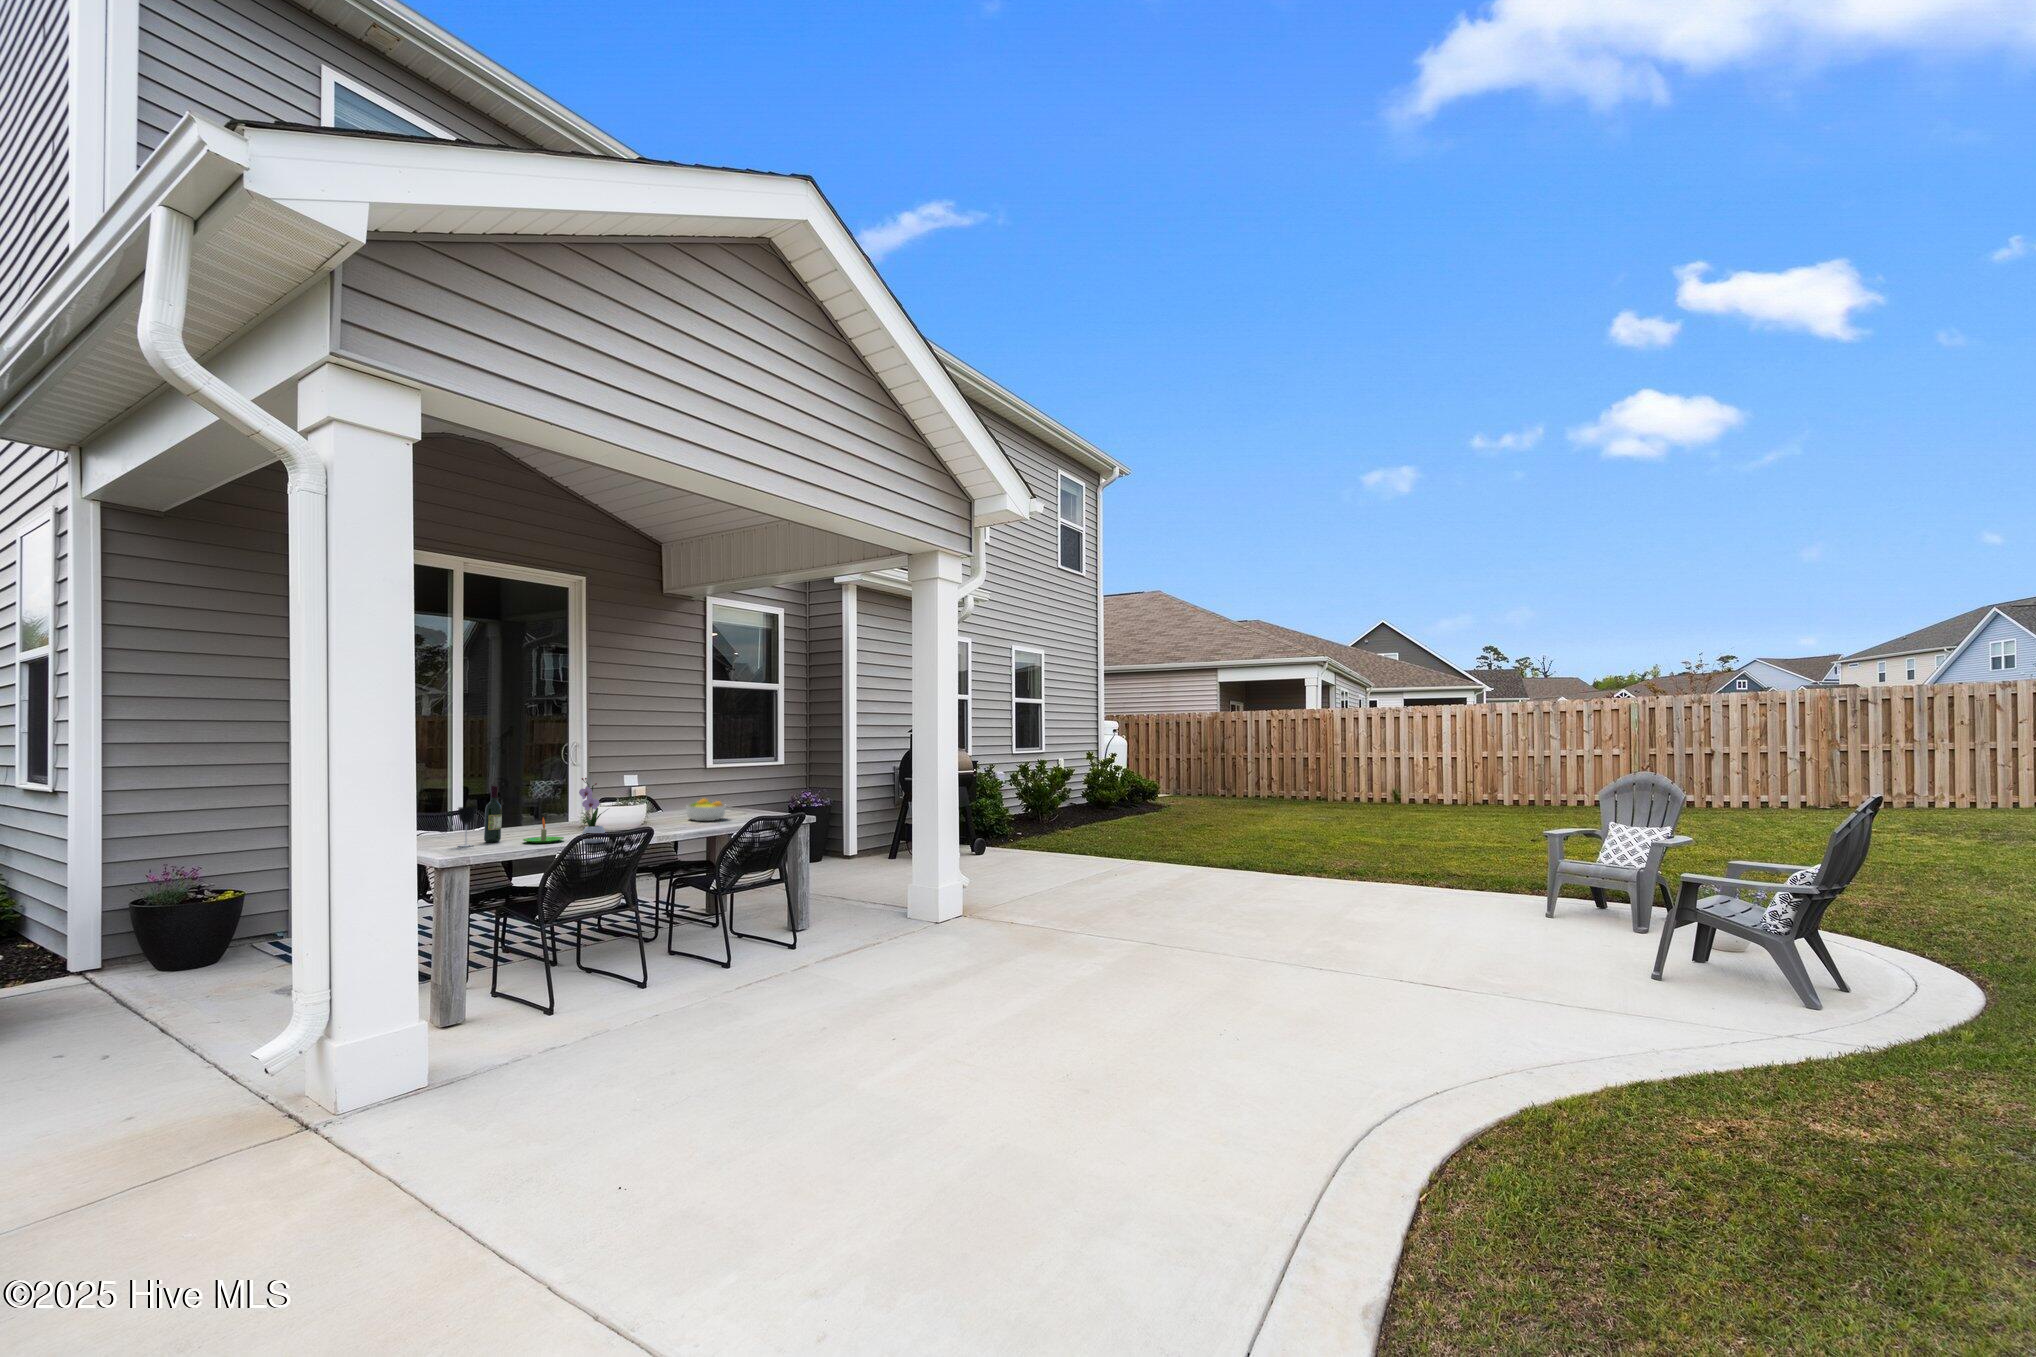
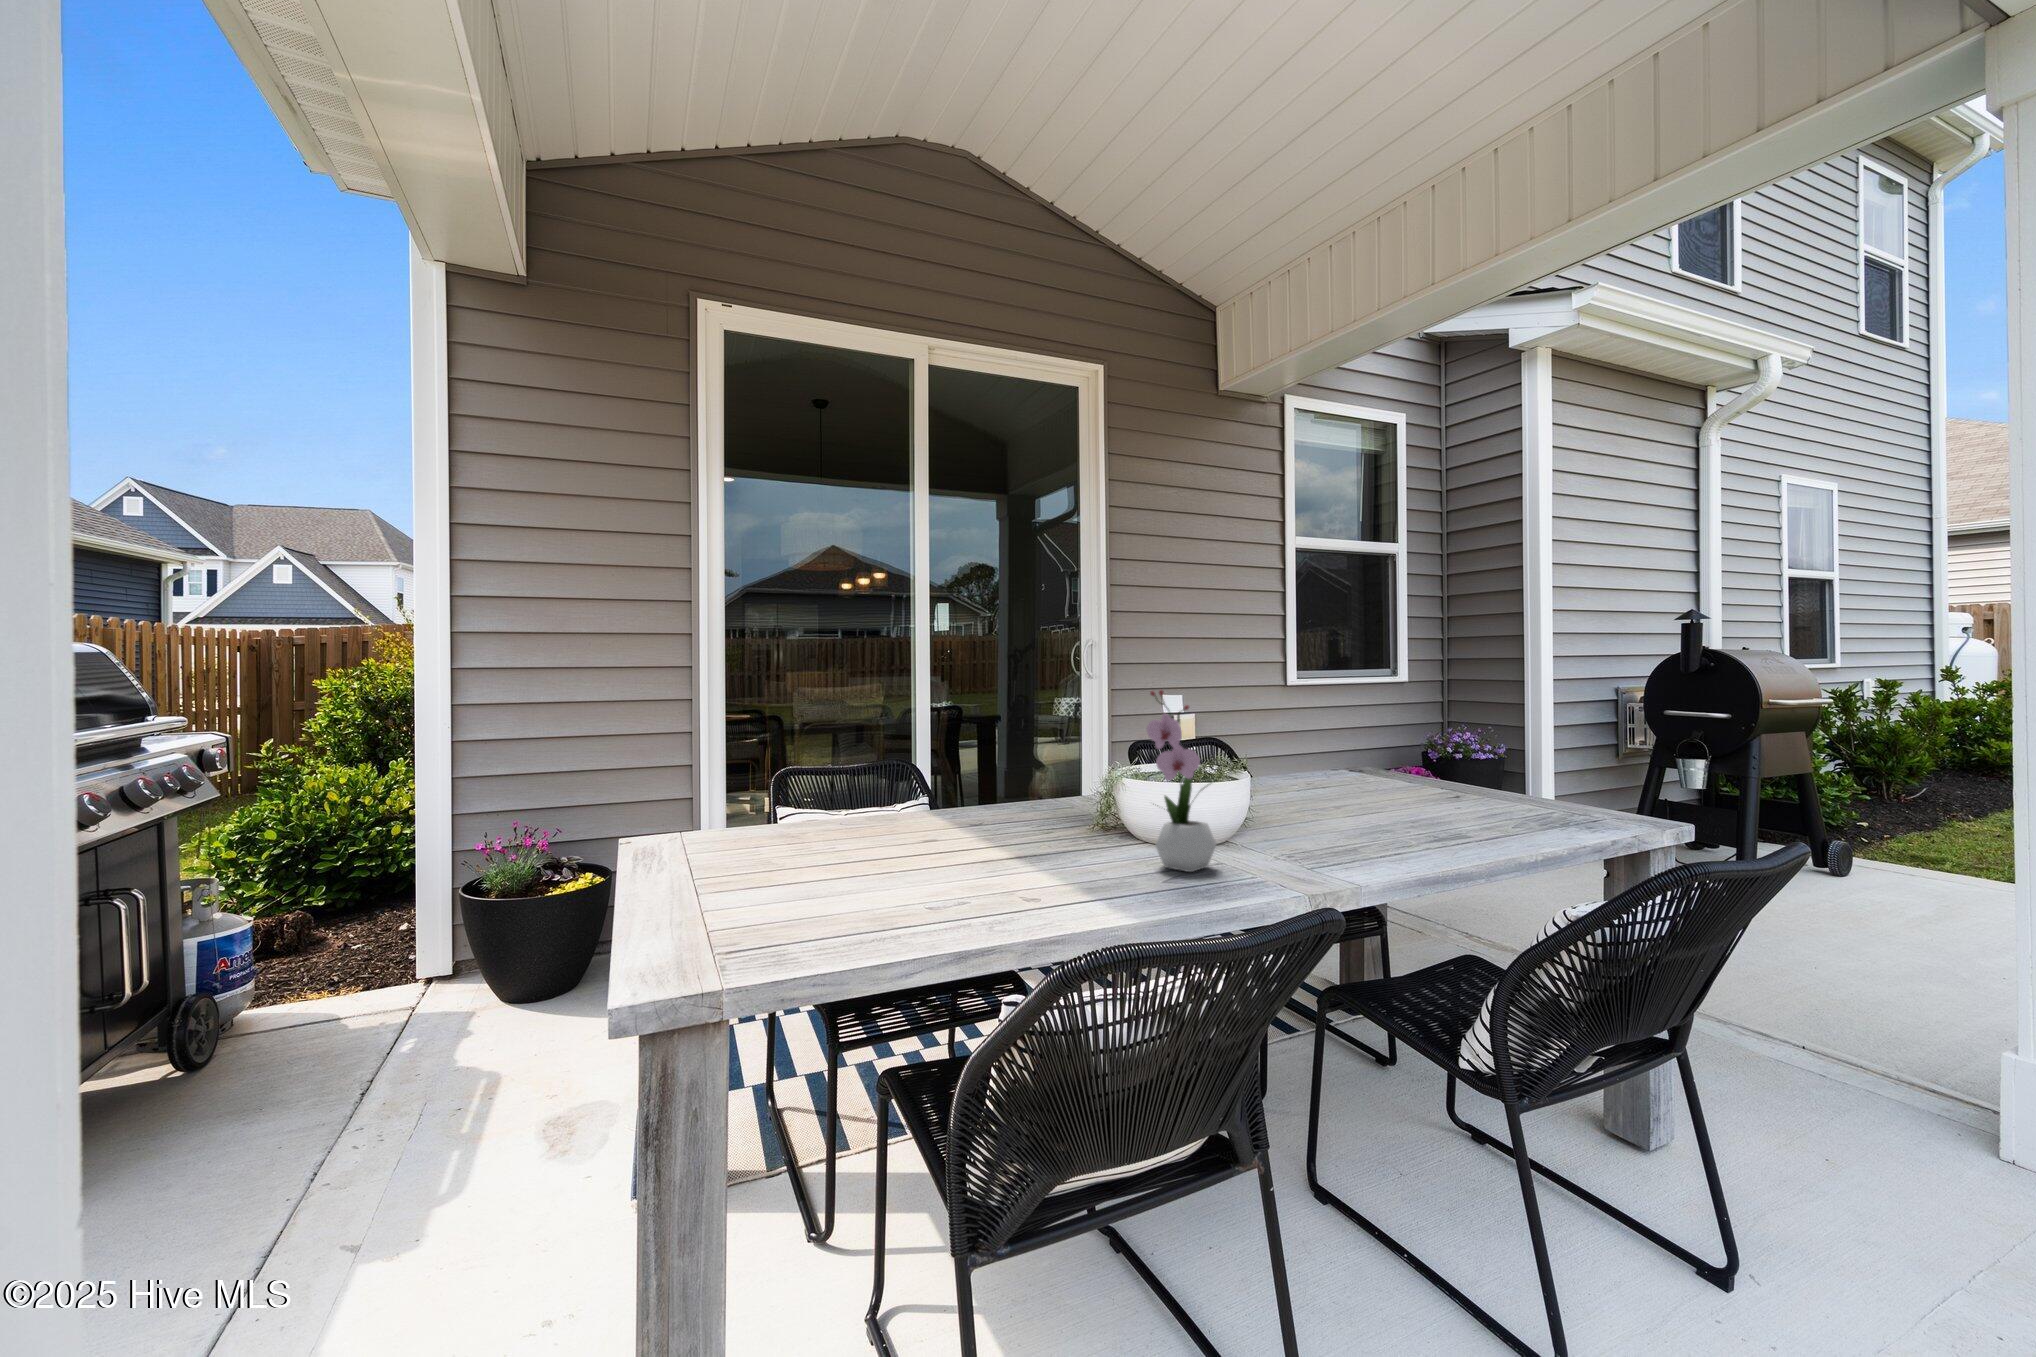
wine bottle: present [484,786,502,842] -> none [938,708,972,842]
fruit bowl: present [686,799,726,821] -> none [1329,741,1425,795]
wine glass: present [458,807,476,847] -> none [875,757,914,856]
candle: present [523,818,564,843] -> none [1016,789,1110,857]

